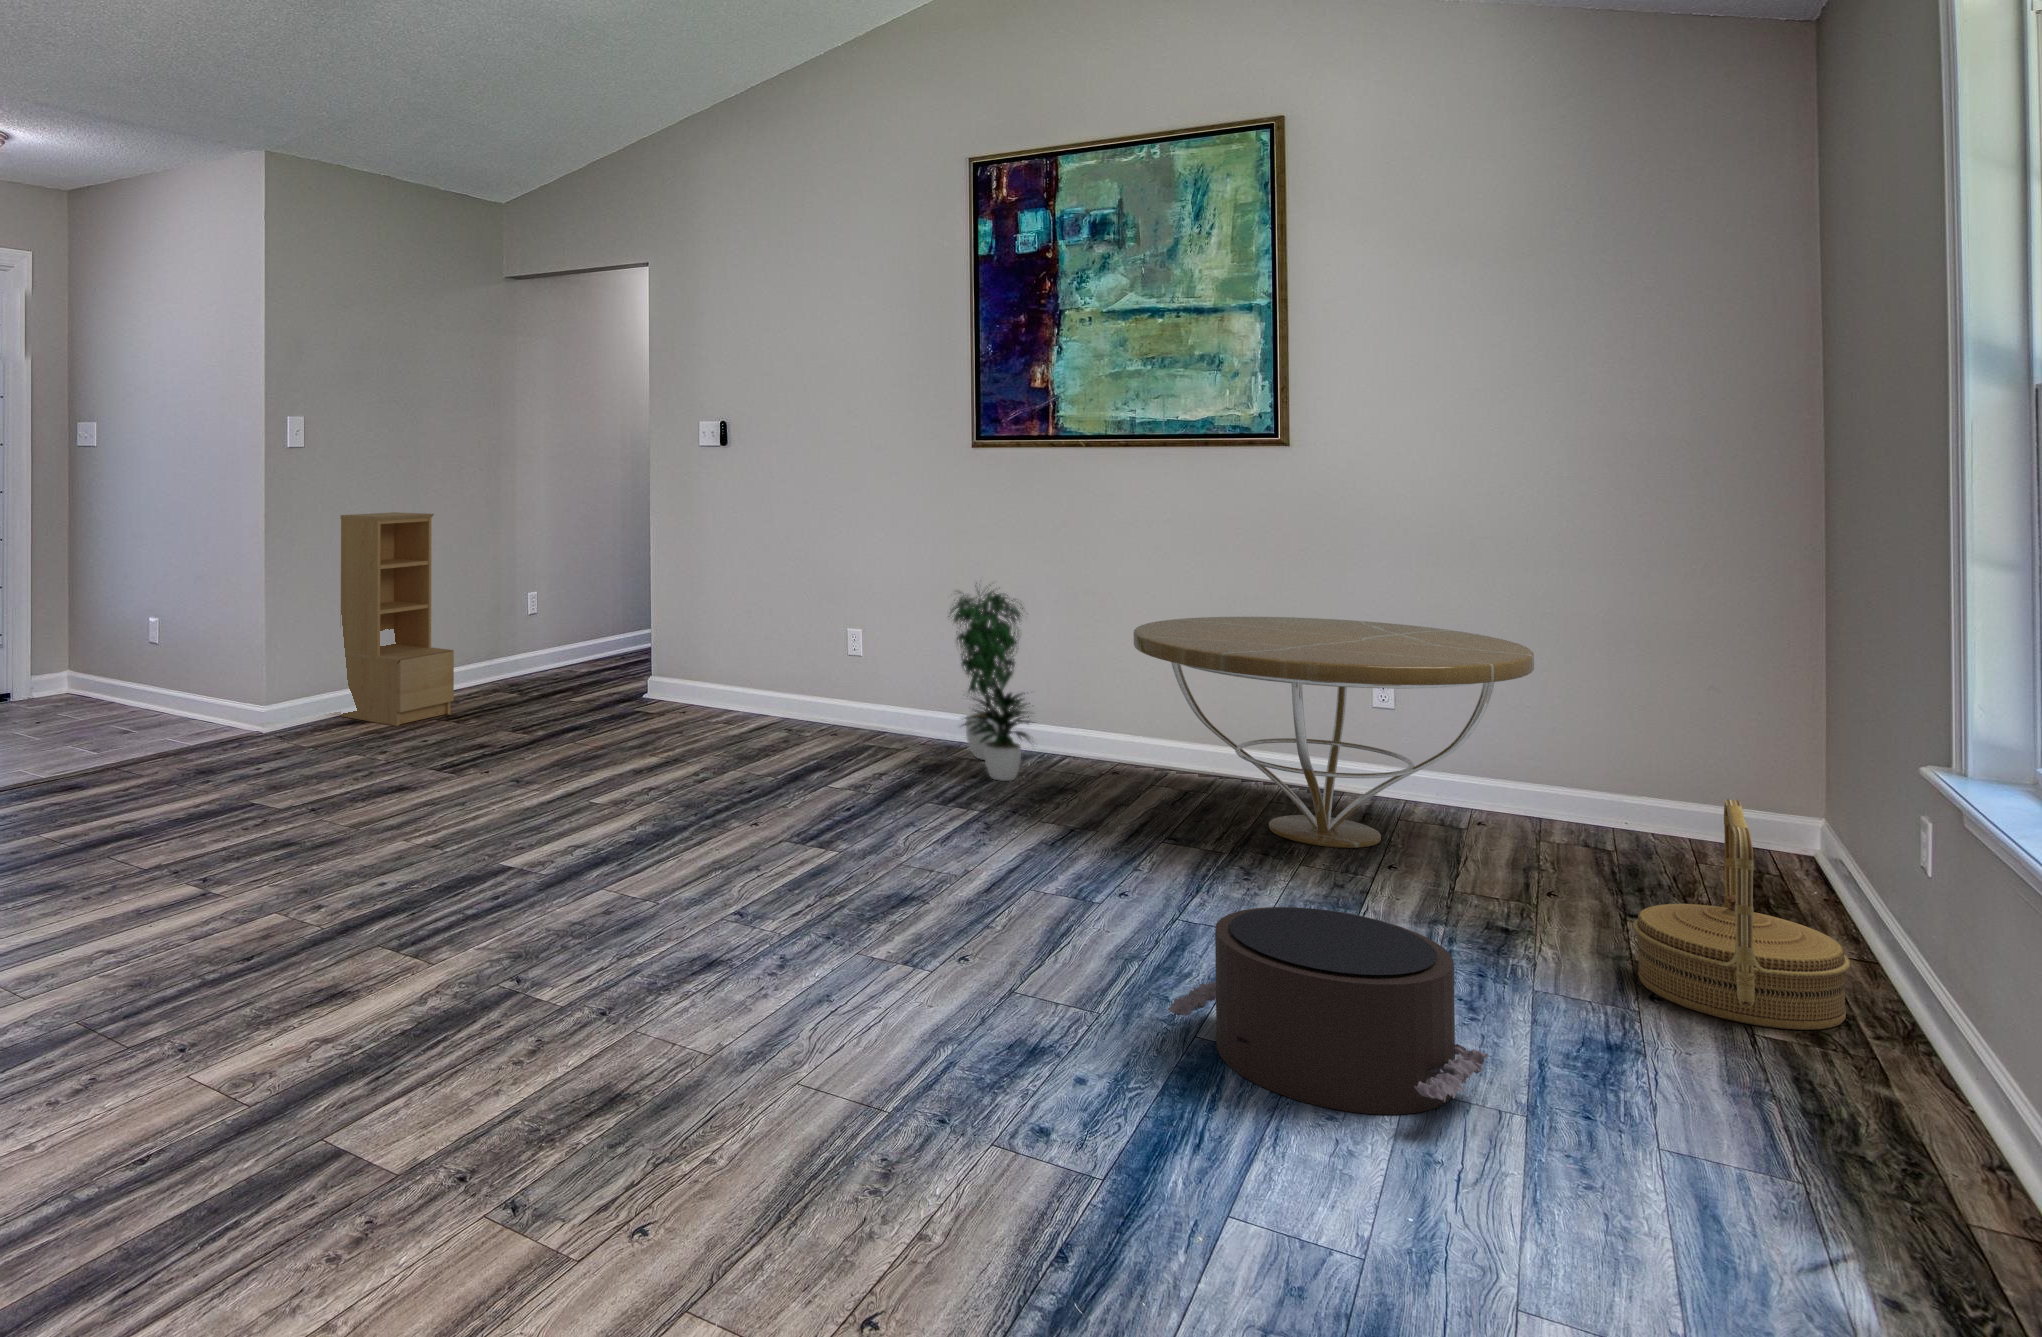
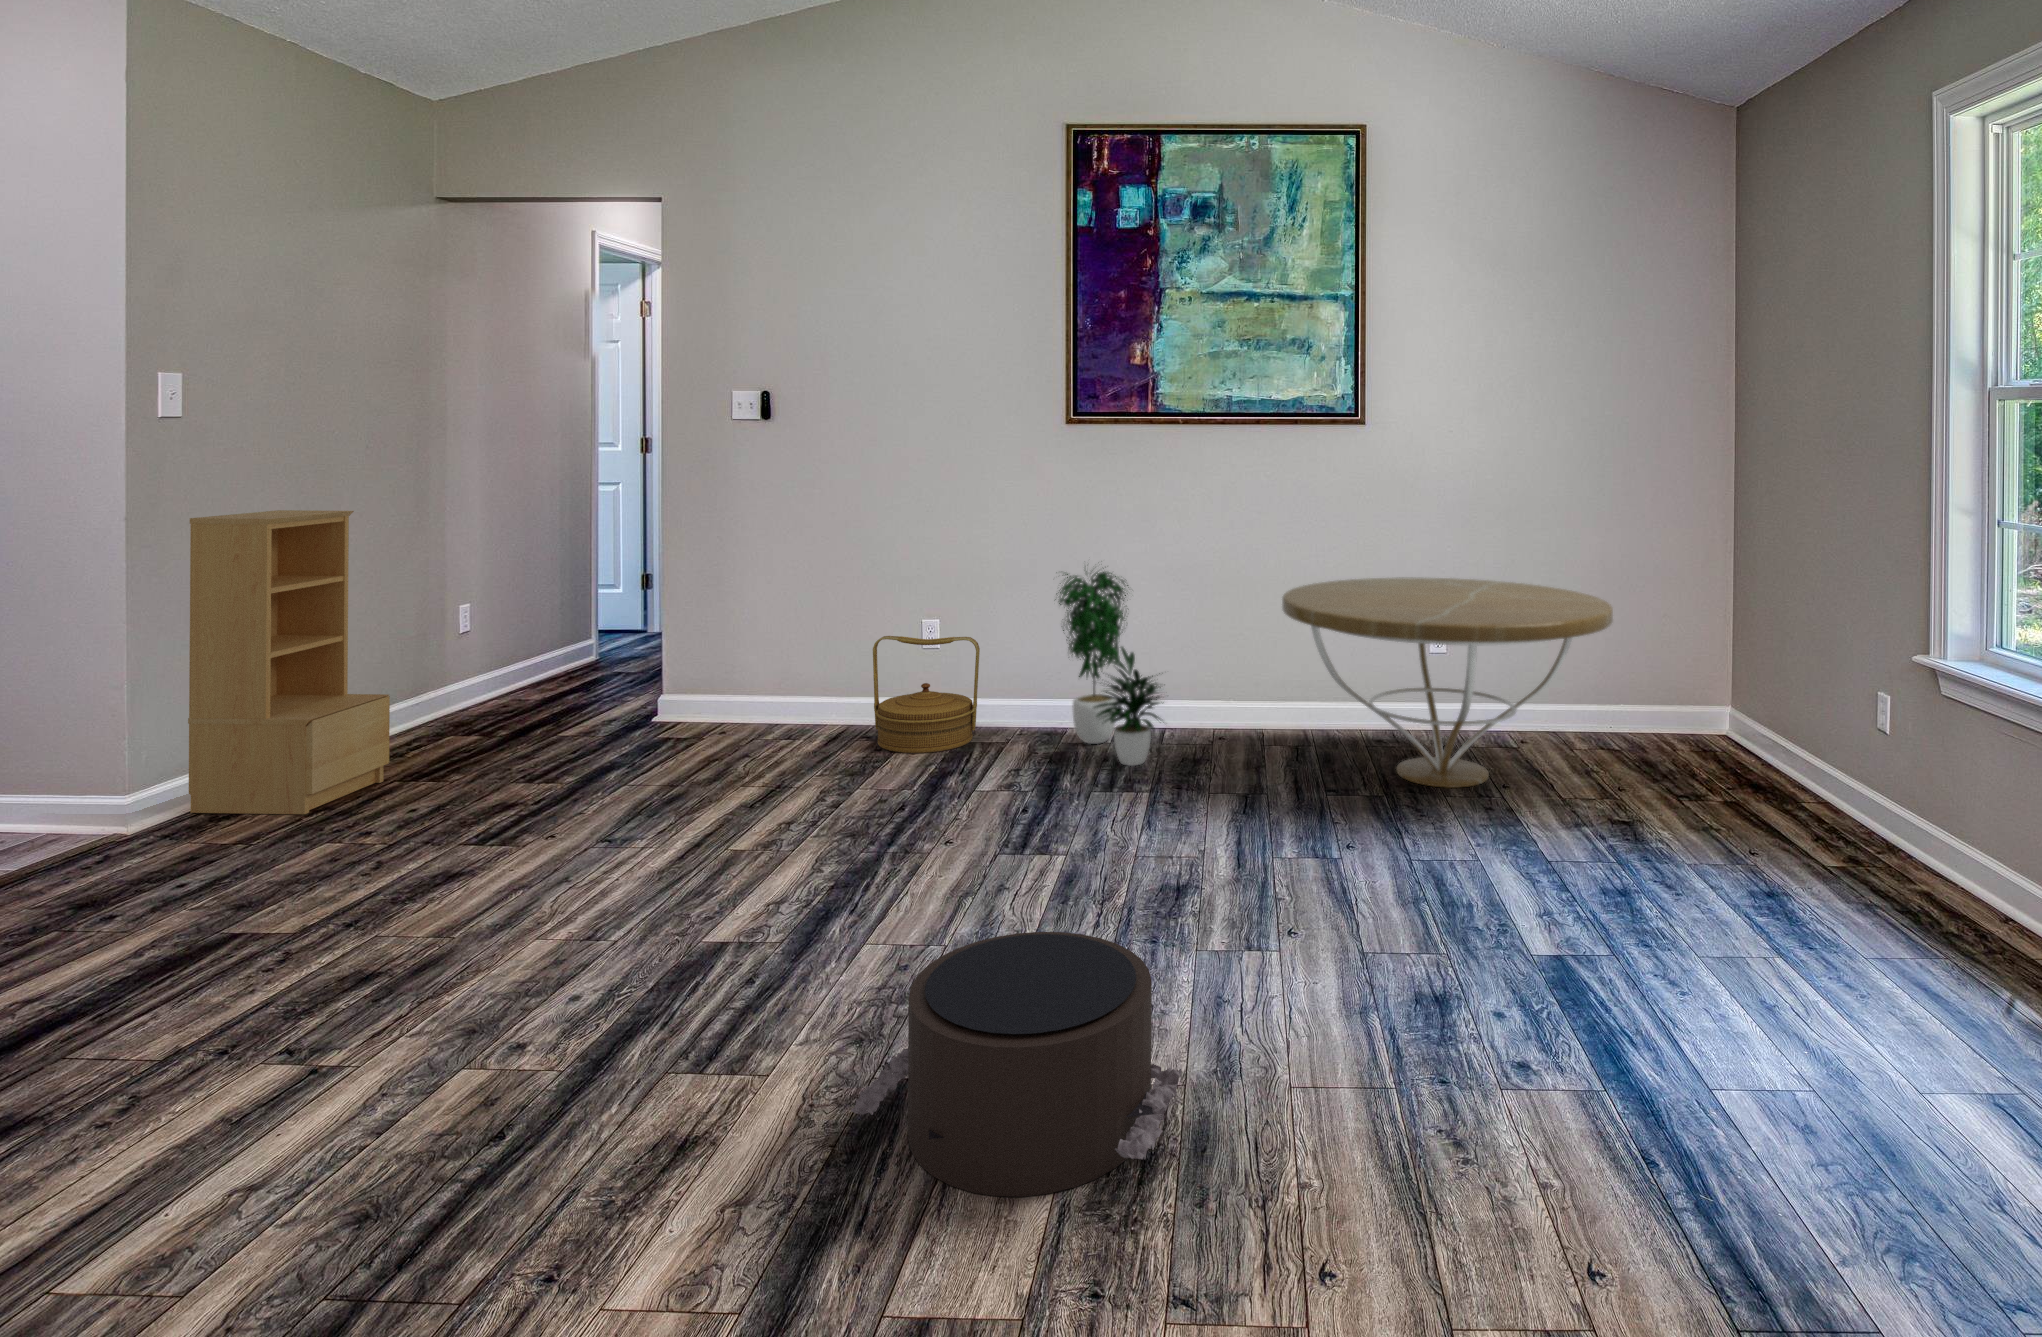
woven basket: present [1633,799,1850,1030] -> present [873,636,980,753]
pouf: present [1167,907,1488,1115] -> present [851,932,1181,1197]

